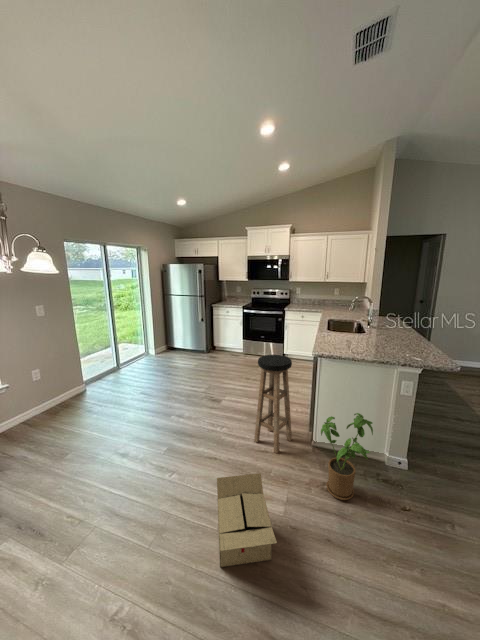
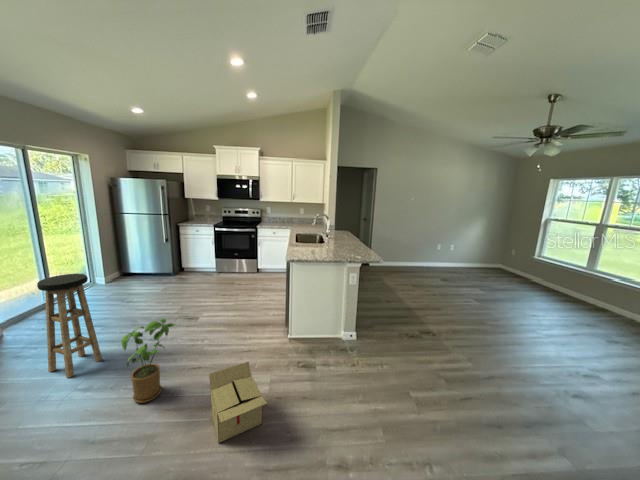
bar stool: present [254,355,292,453] -> present [37,274,102,378]
house plant: present [321,413,373,500] -> present [121,319,175,403]

